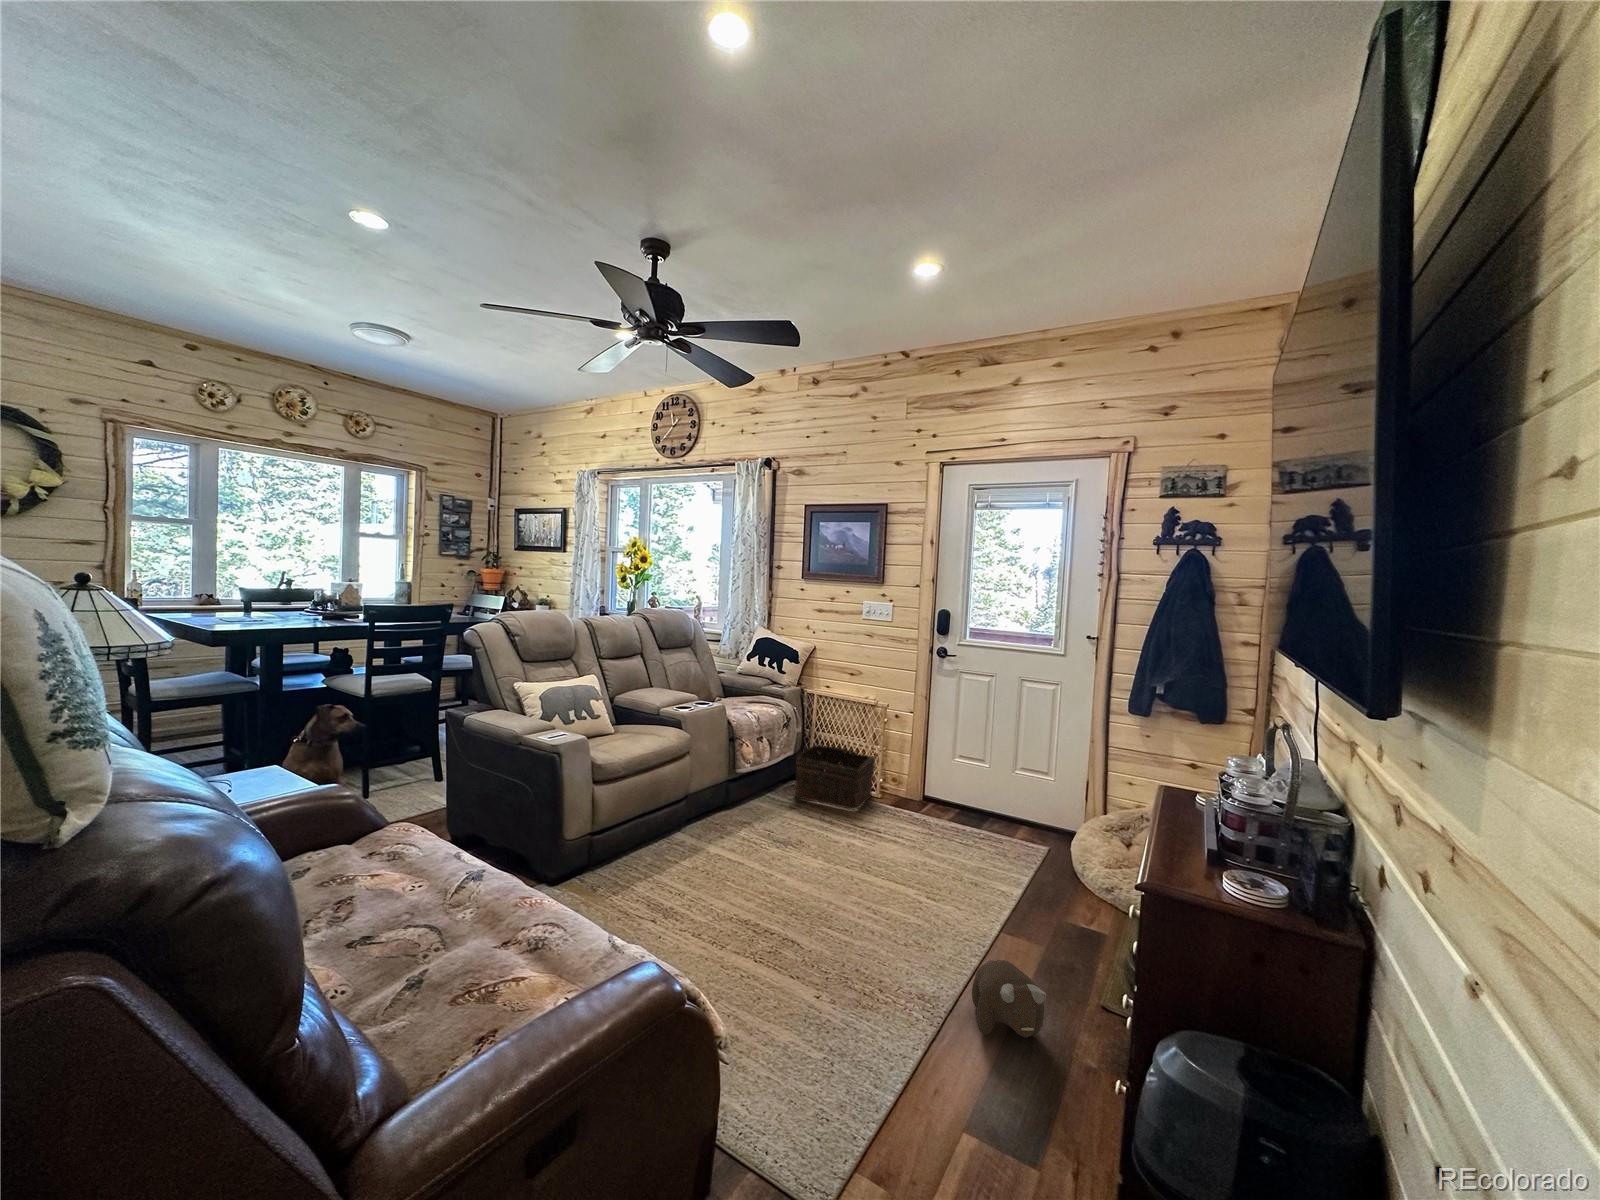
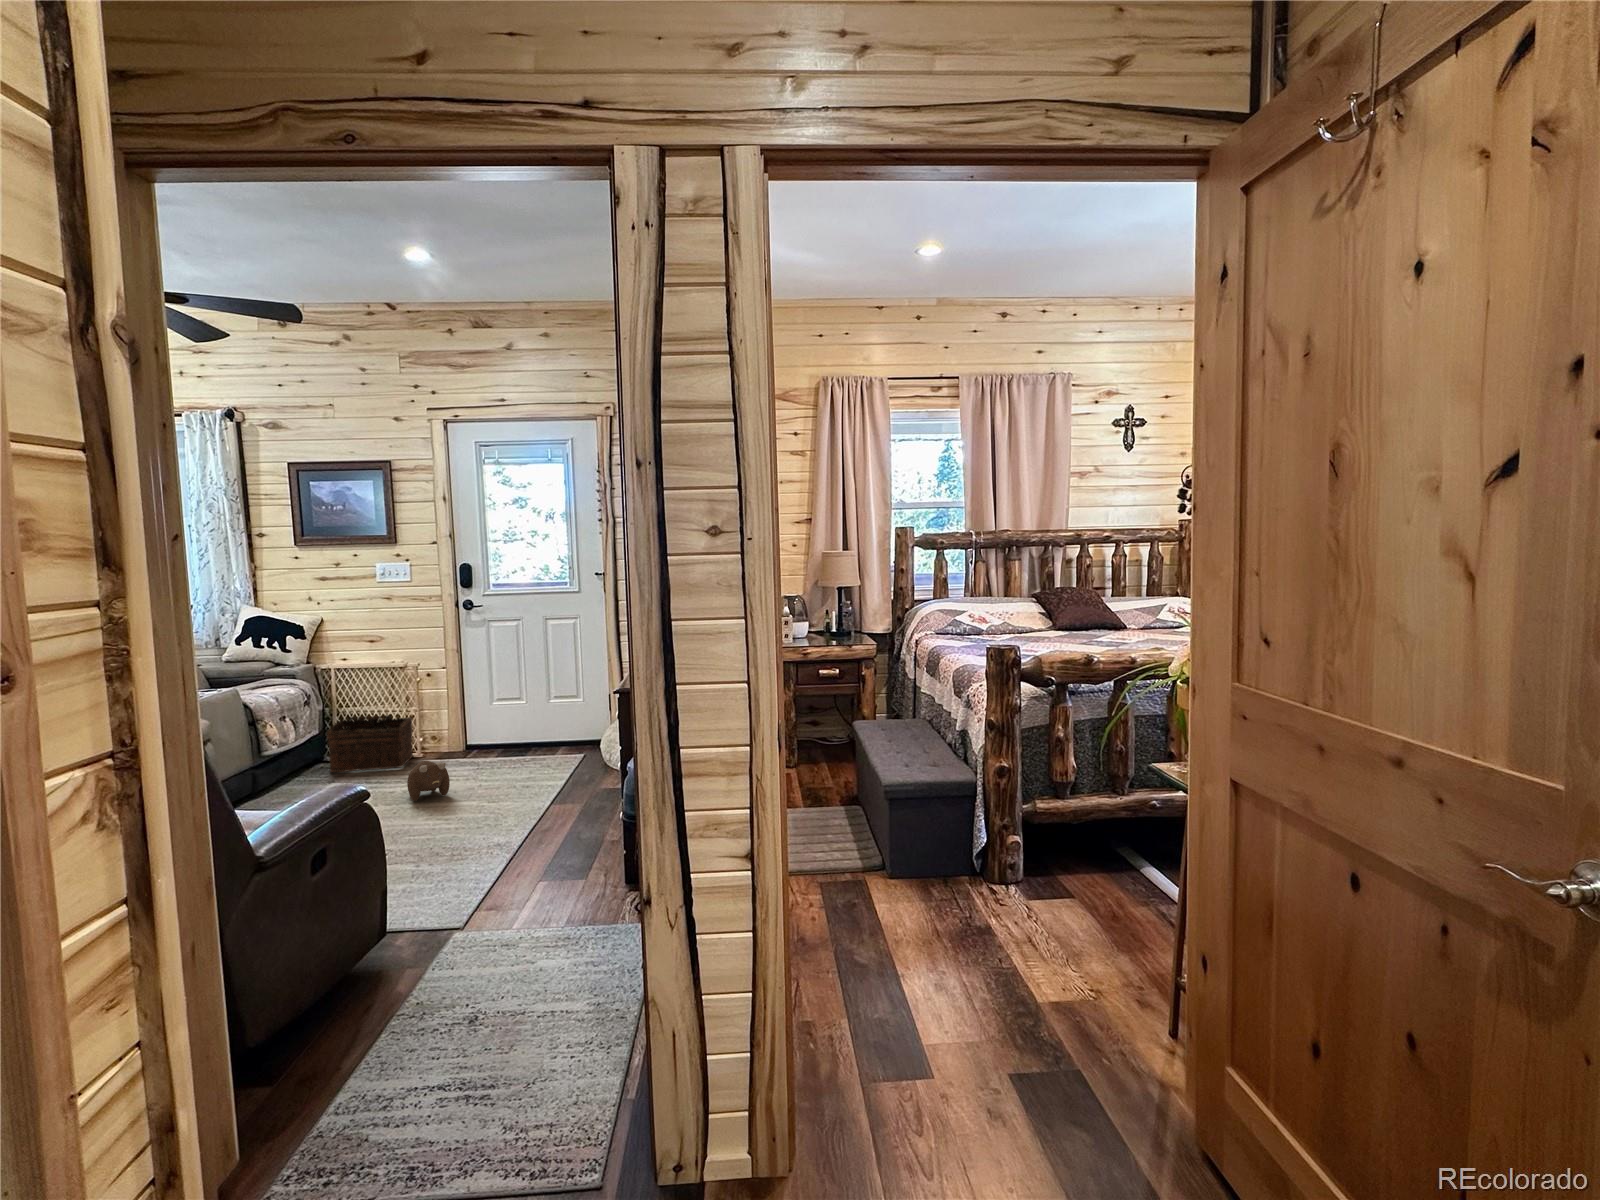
plush toy: present [972,960,1046,1038] -> present [407,761,450,801]

